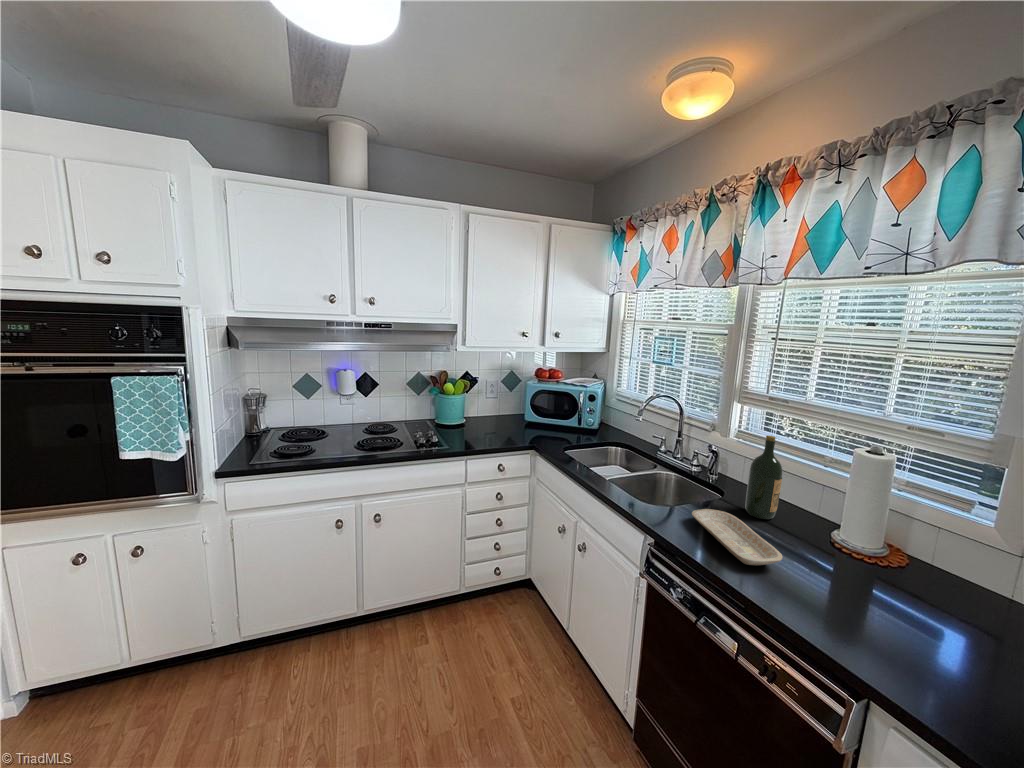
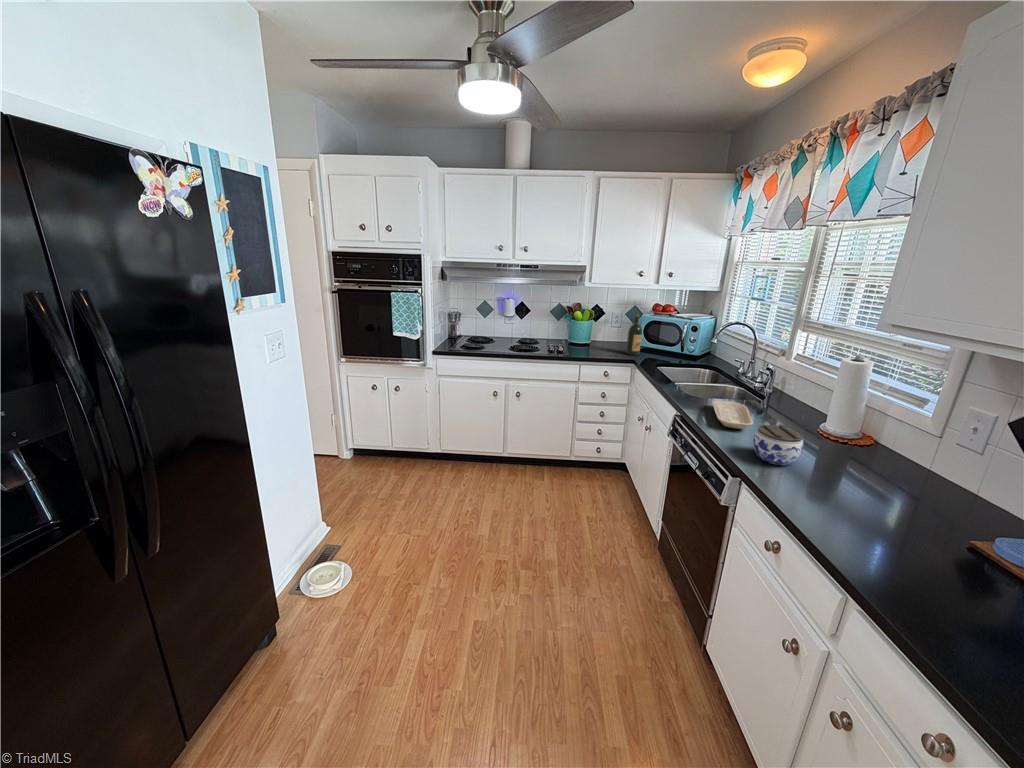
wine bottle: present [745,436,782,519] -> present [626,314,642,355]
jar: none [833,572,920,647] -> present [753,425,804,465]

